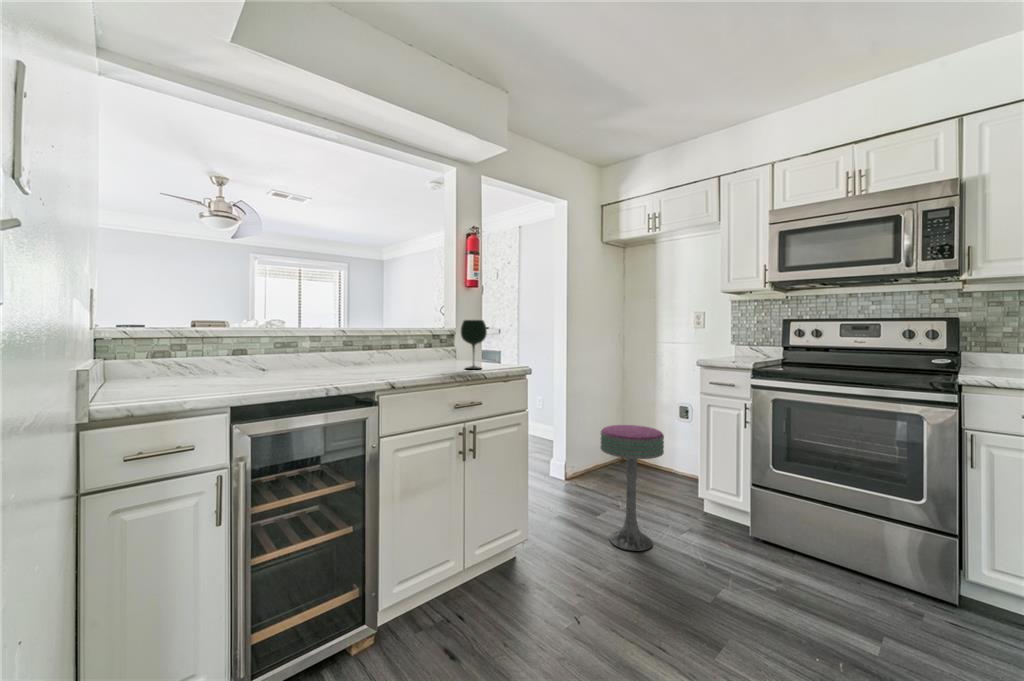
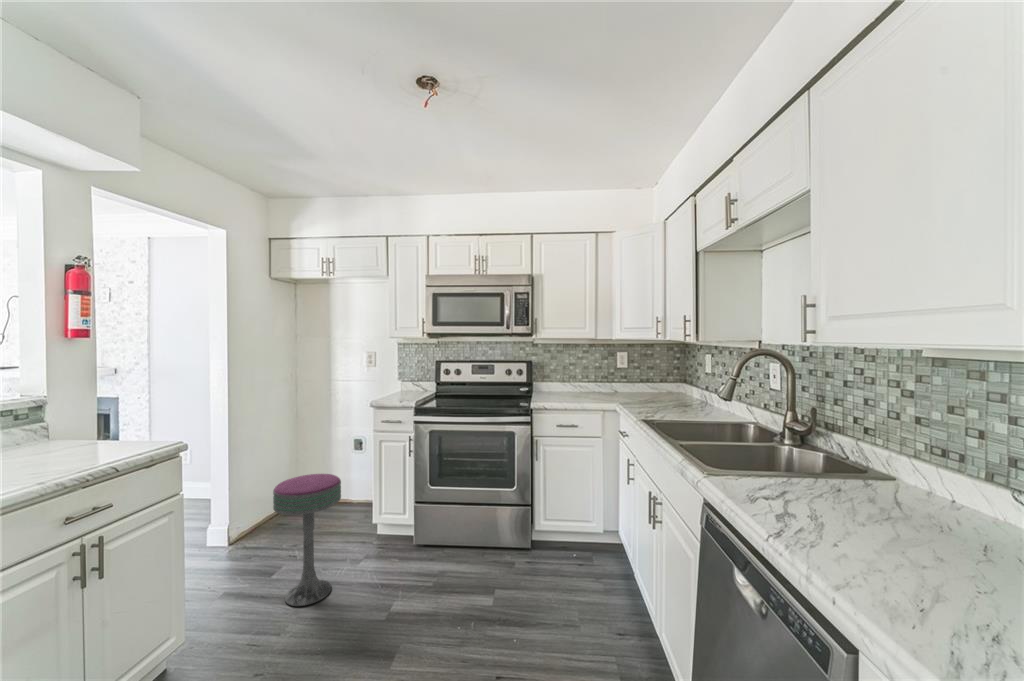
wine glass: present [461,320,487,369] -> none [54,394,105,463]

